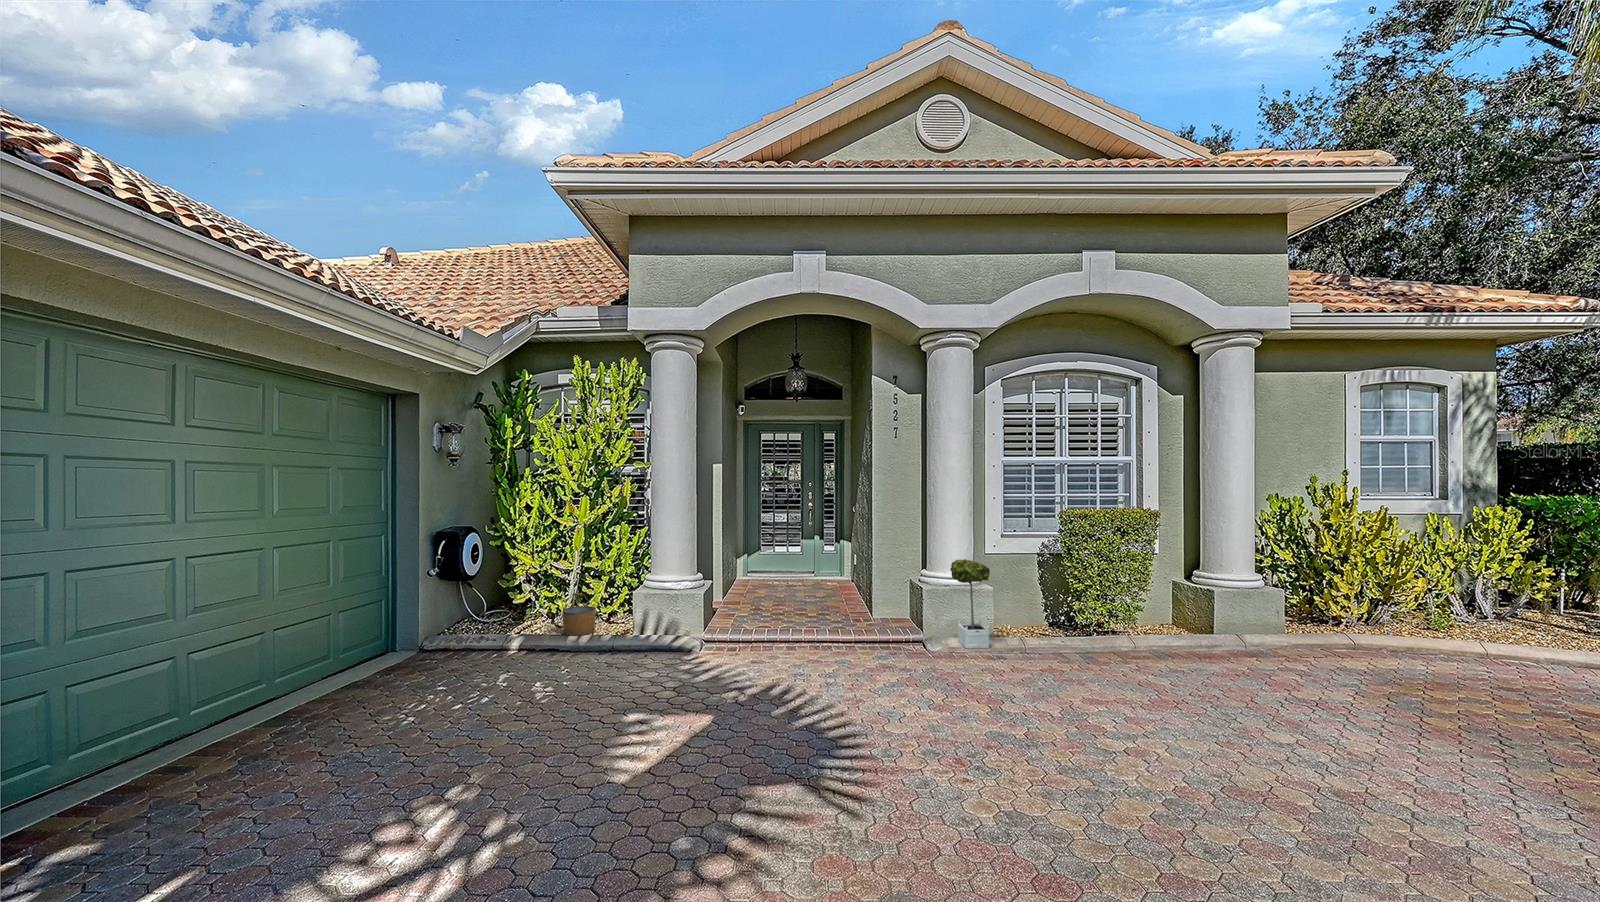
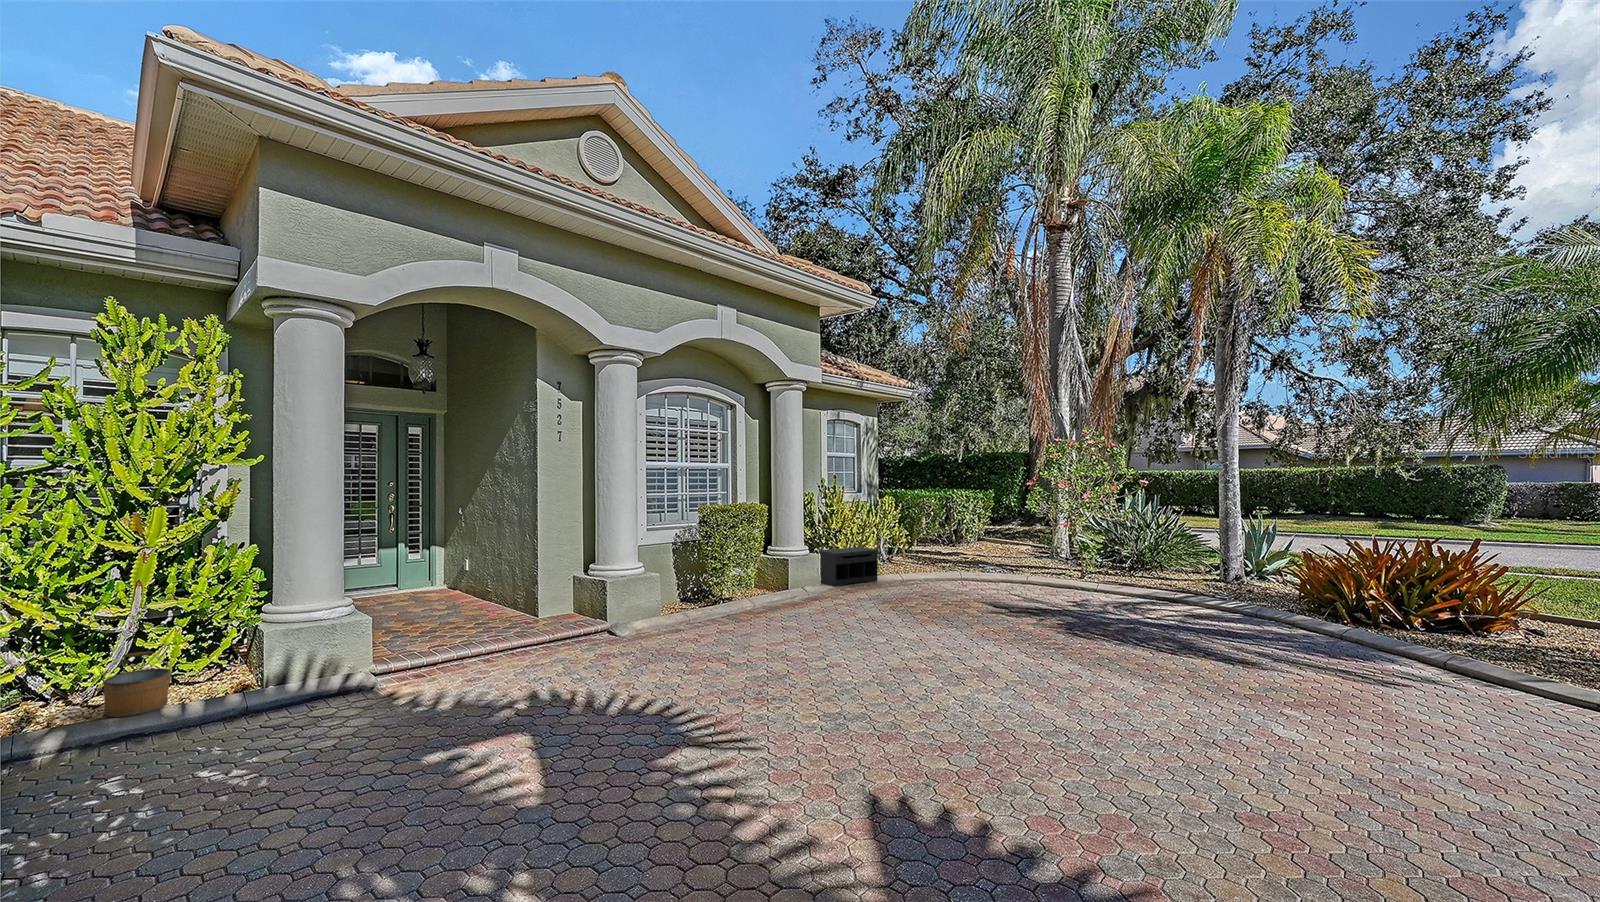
potted tree: present [950,559,990,649] -> none [628,550,663,628]
bench: none [1299,587,1429,652] -> present [819,547,878,587]

